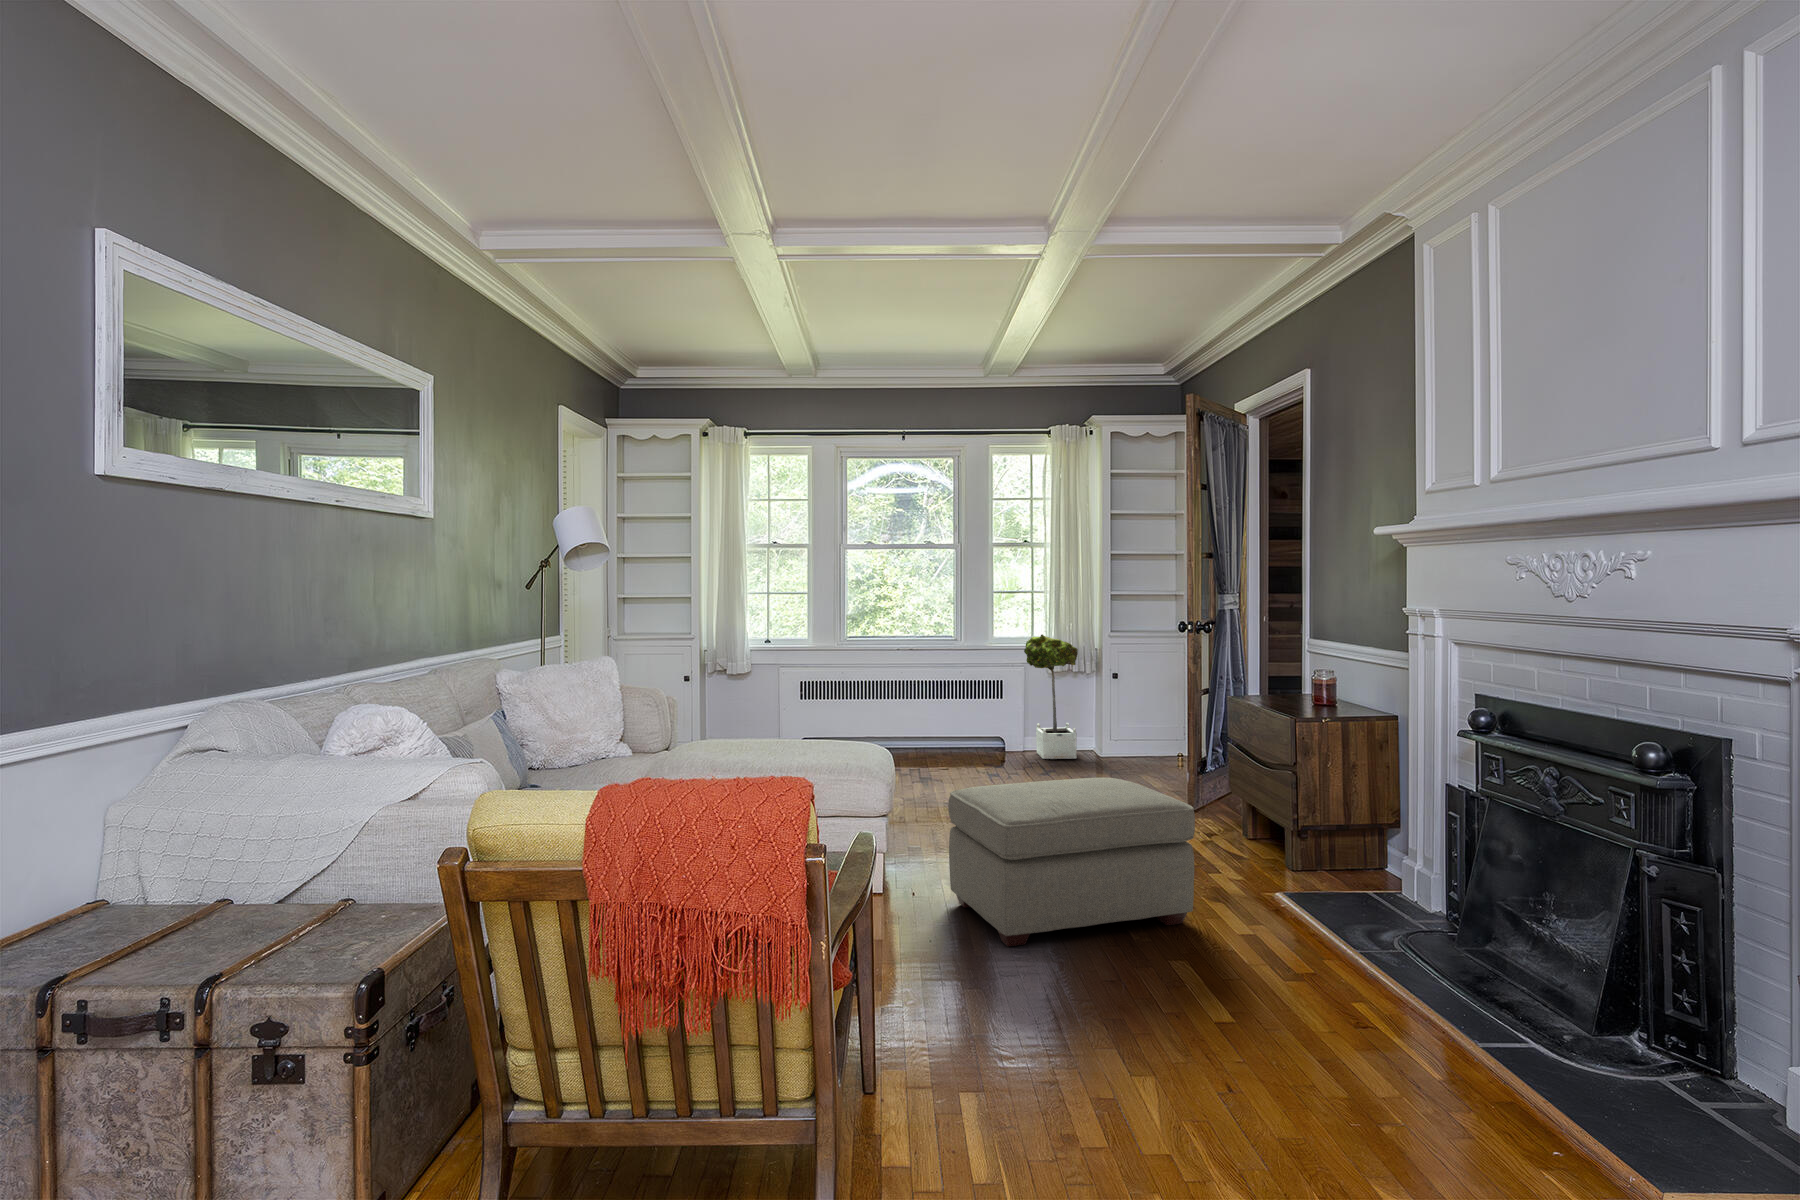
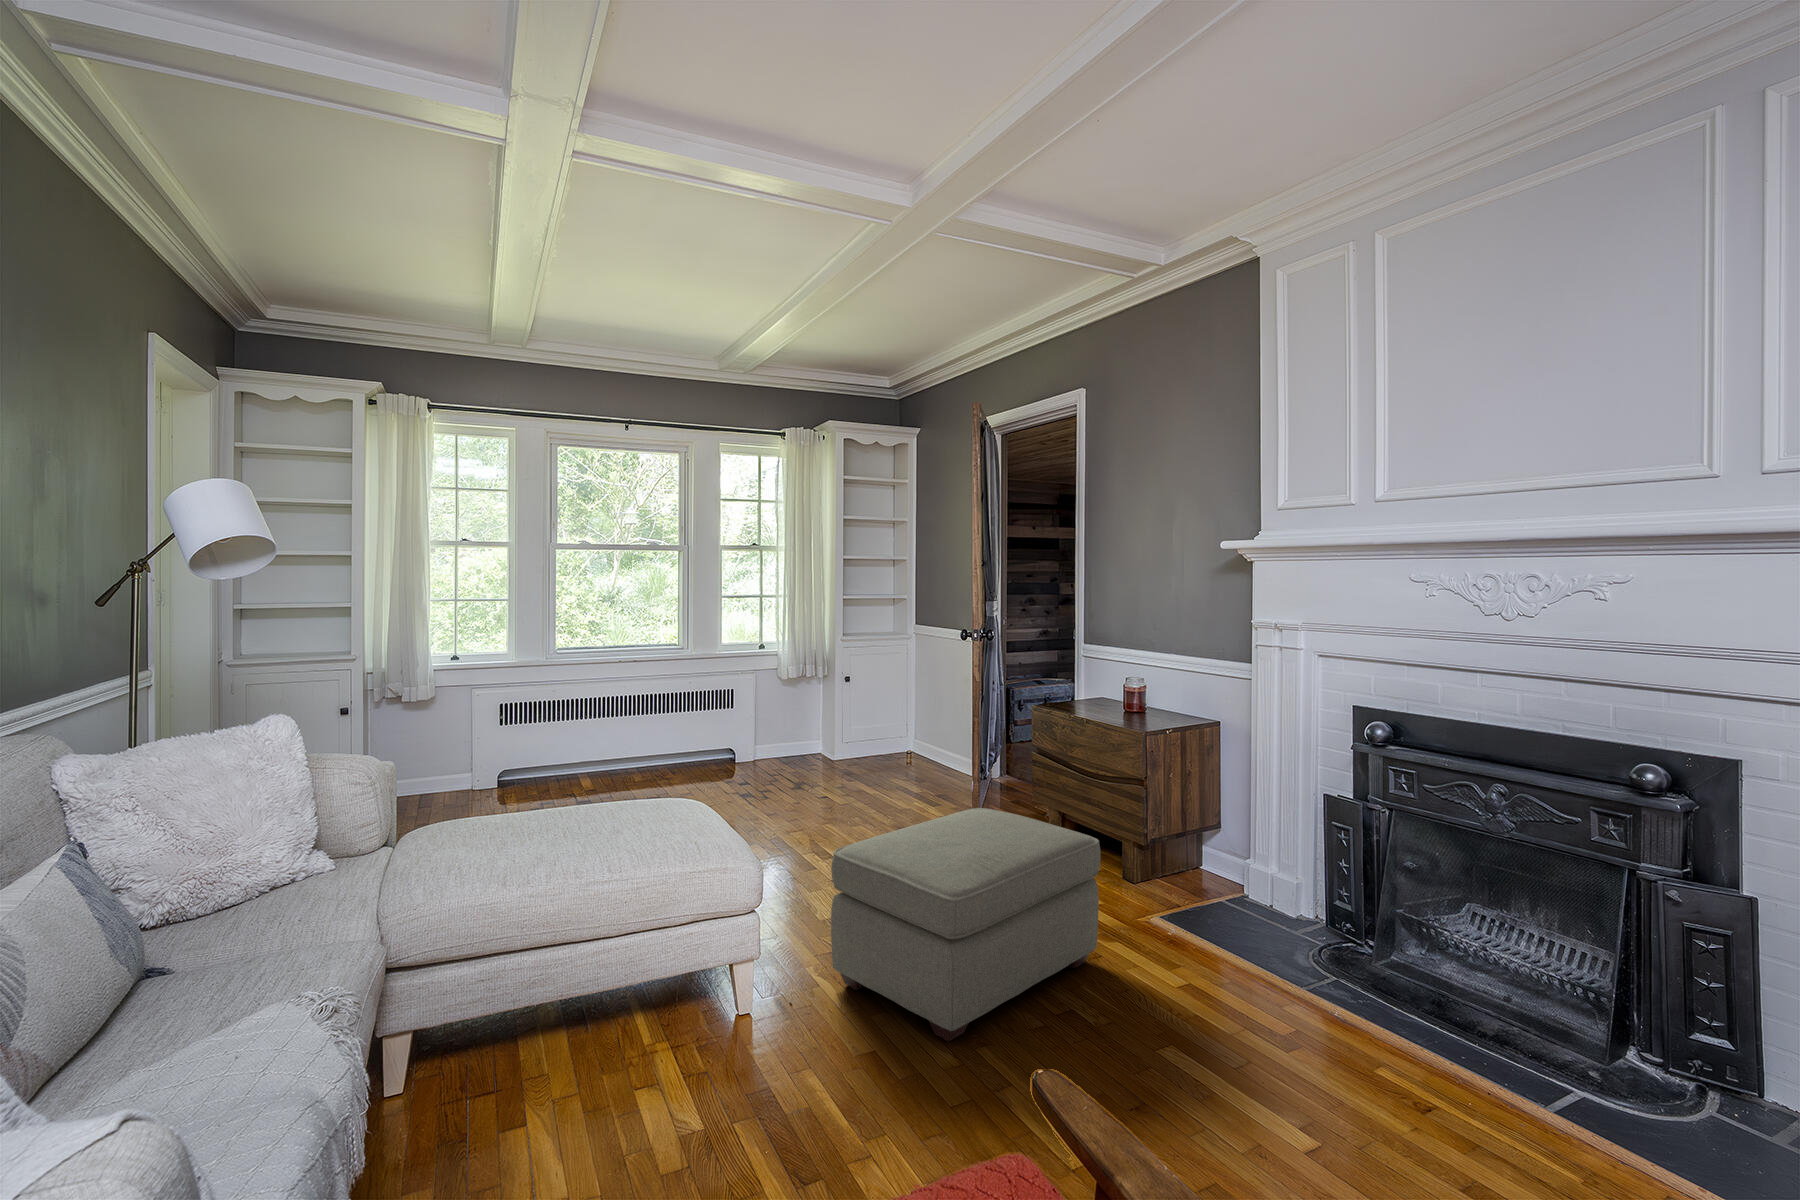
potted tree: present [1024,634,1078,759] -> none [761,641,816,768]

